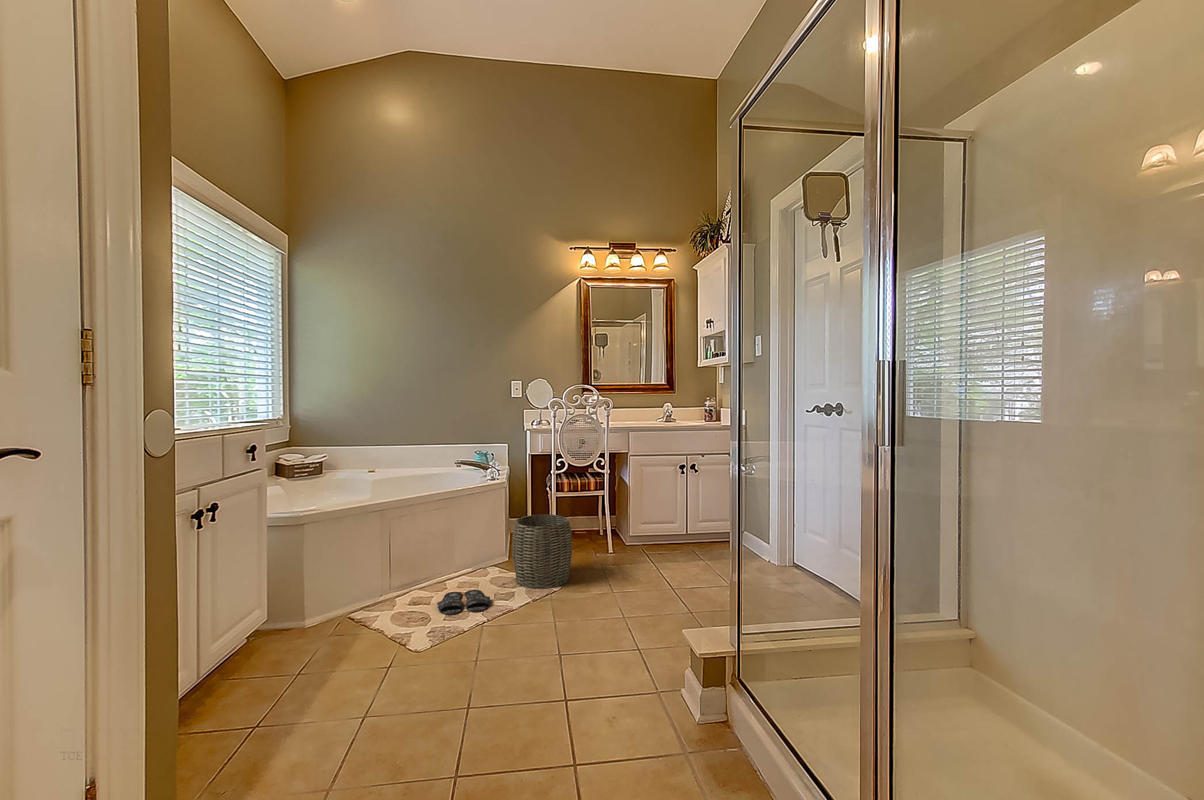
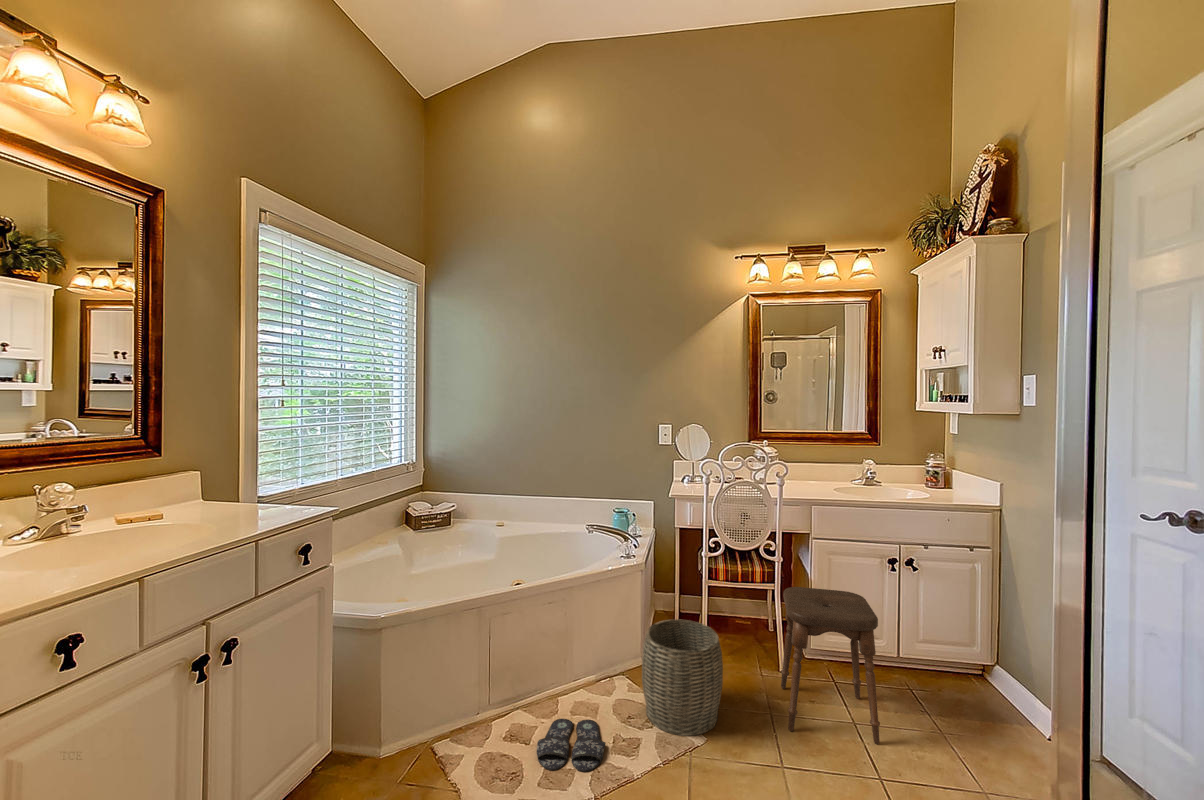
stool: none [611,485,675,577] -> present [781,587,880,744]

